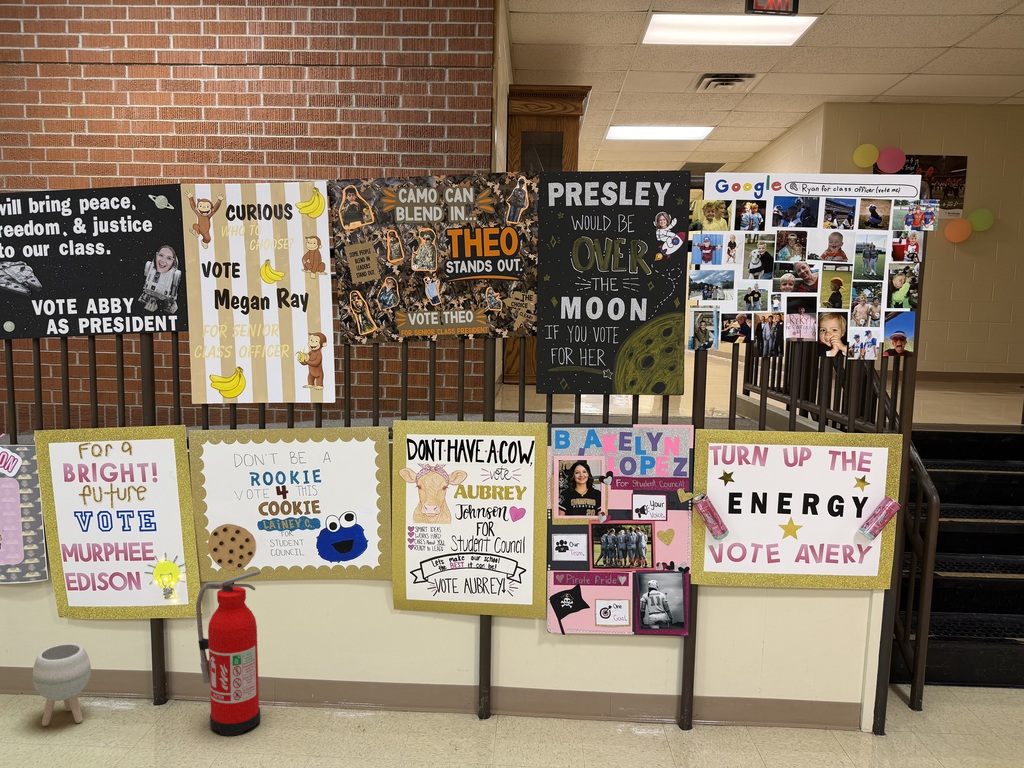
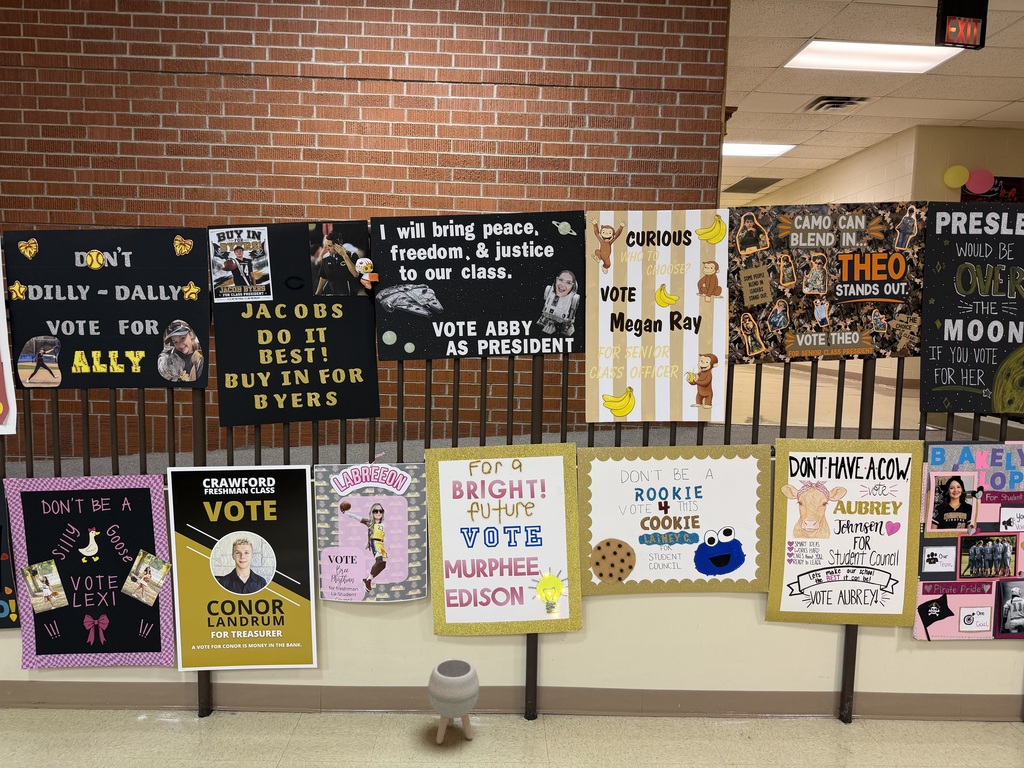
fire extinguisher: present [196,570,261,736] -> none [593,585,658,752]

